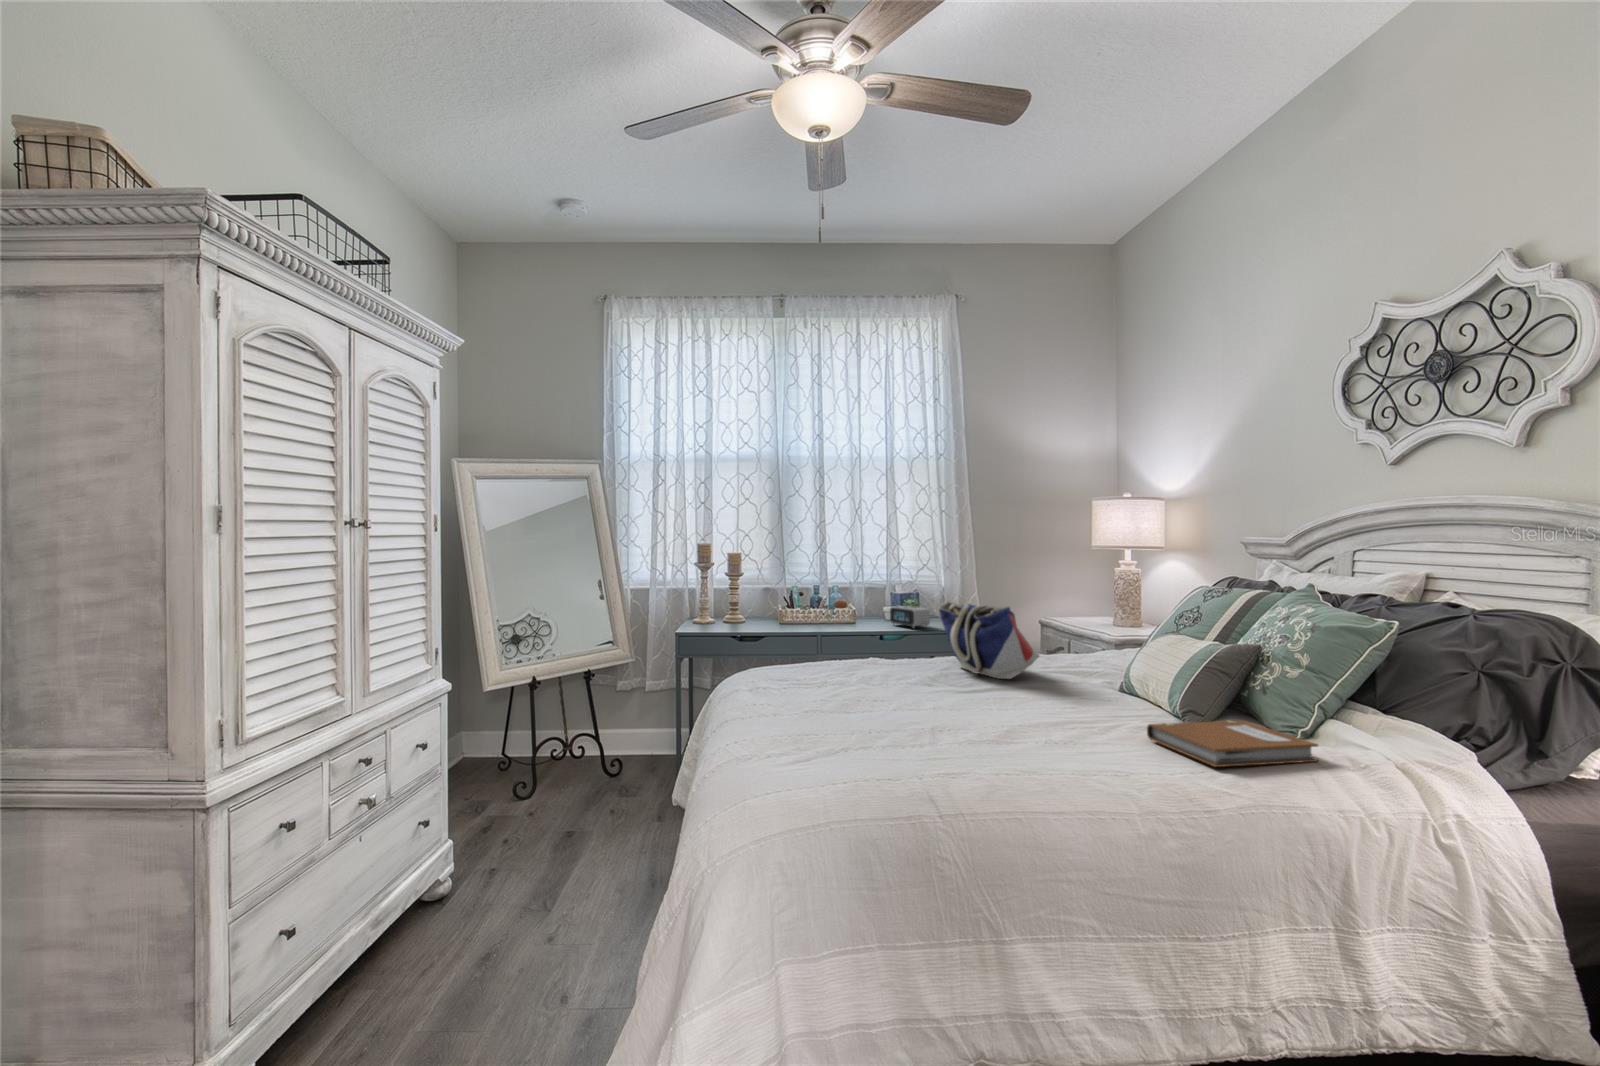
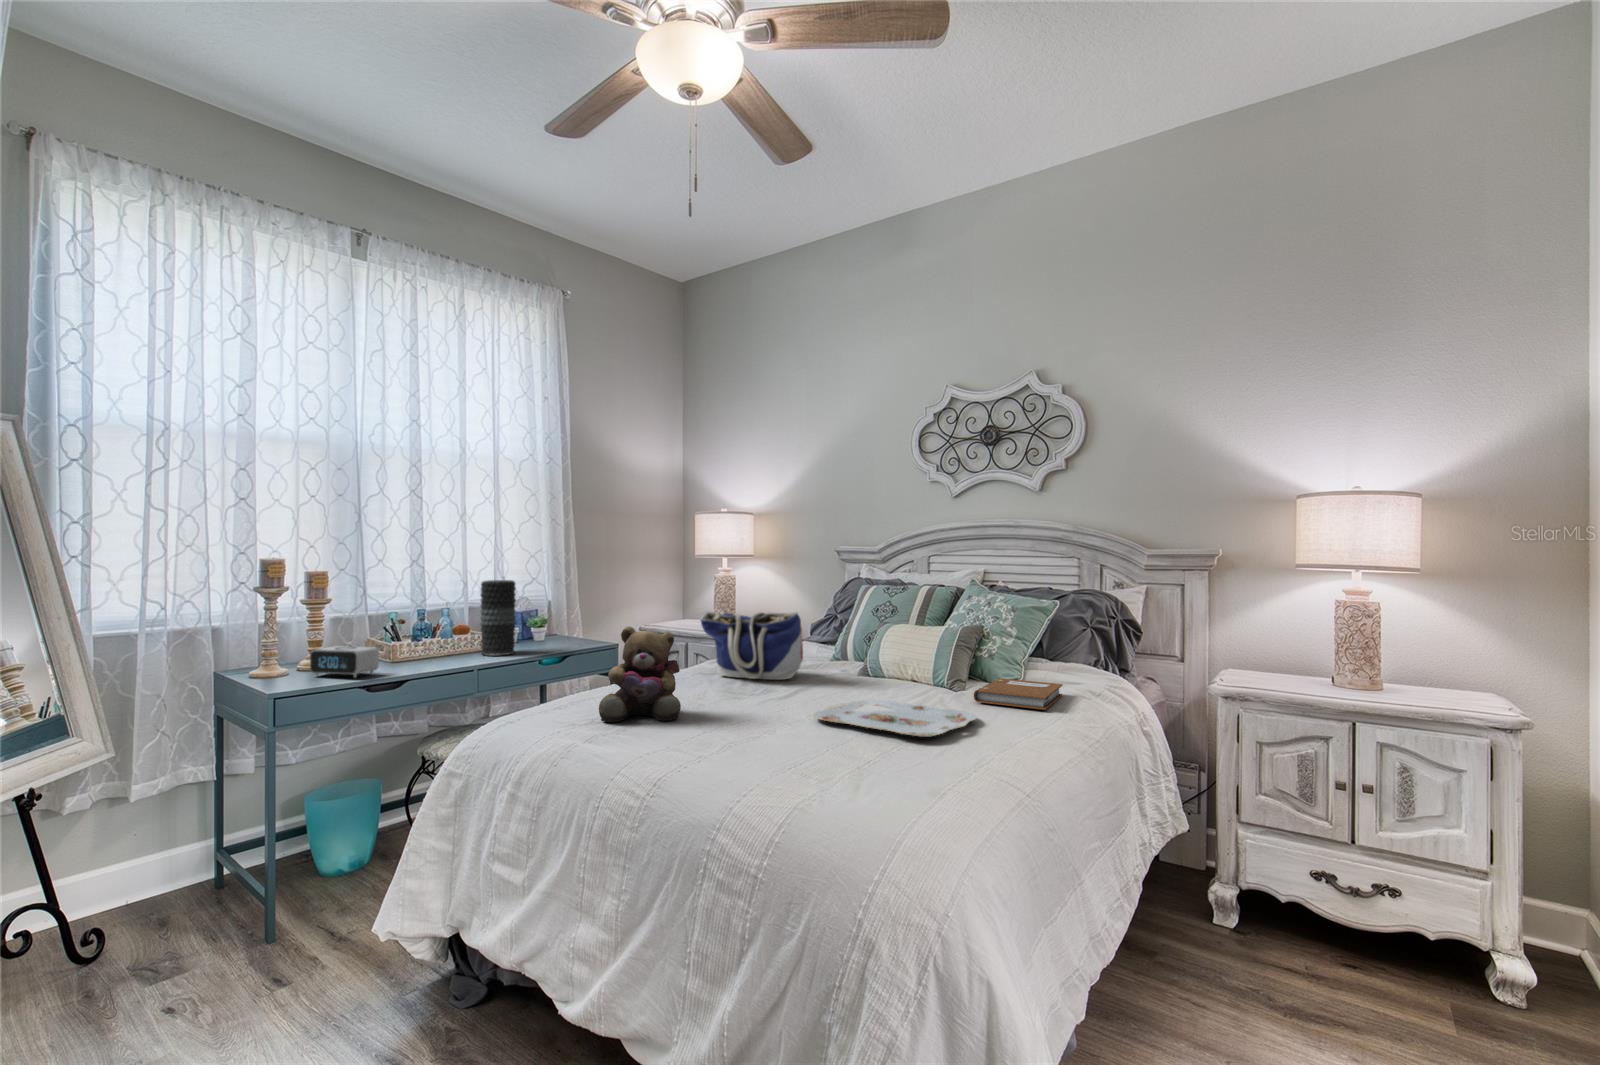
vase: none [845,565,872,629] -> present [481,580,516,656]
teddy bear: none [776,605,846,691] -> present [599,626,681,722]
alarm clock: present [890,606,930,628] -> present [310,646,379,677]
serving tray: none [918,707,1090,753] -> present [813,699,977,737]

